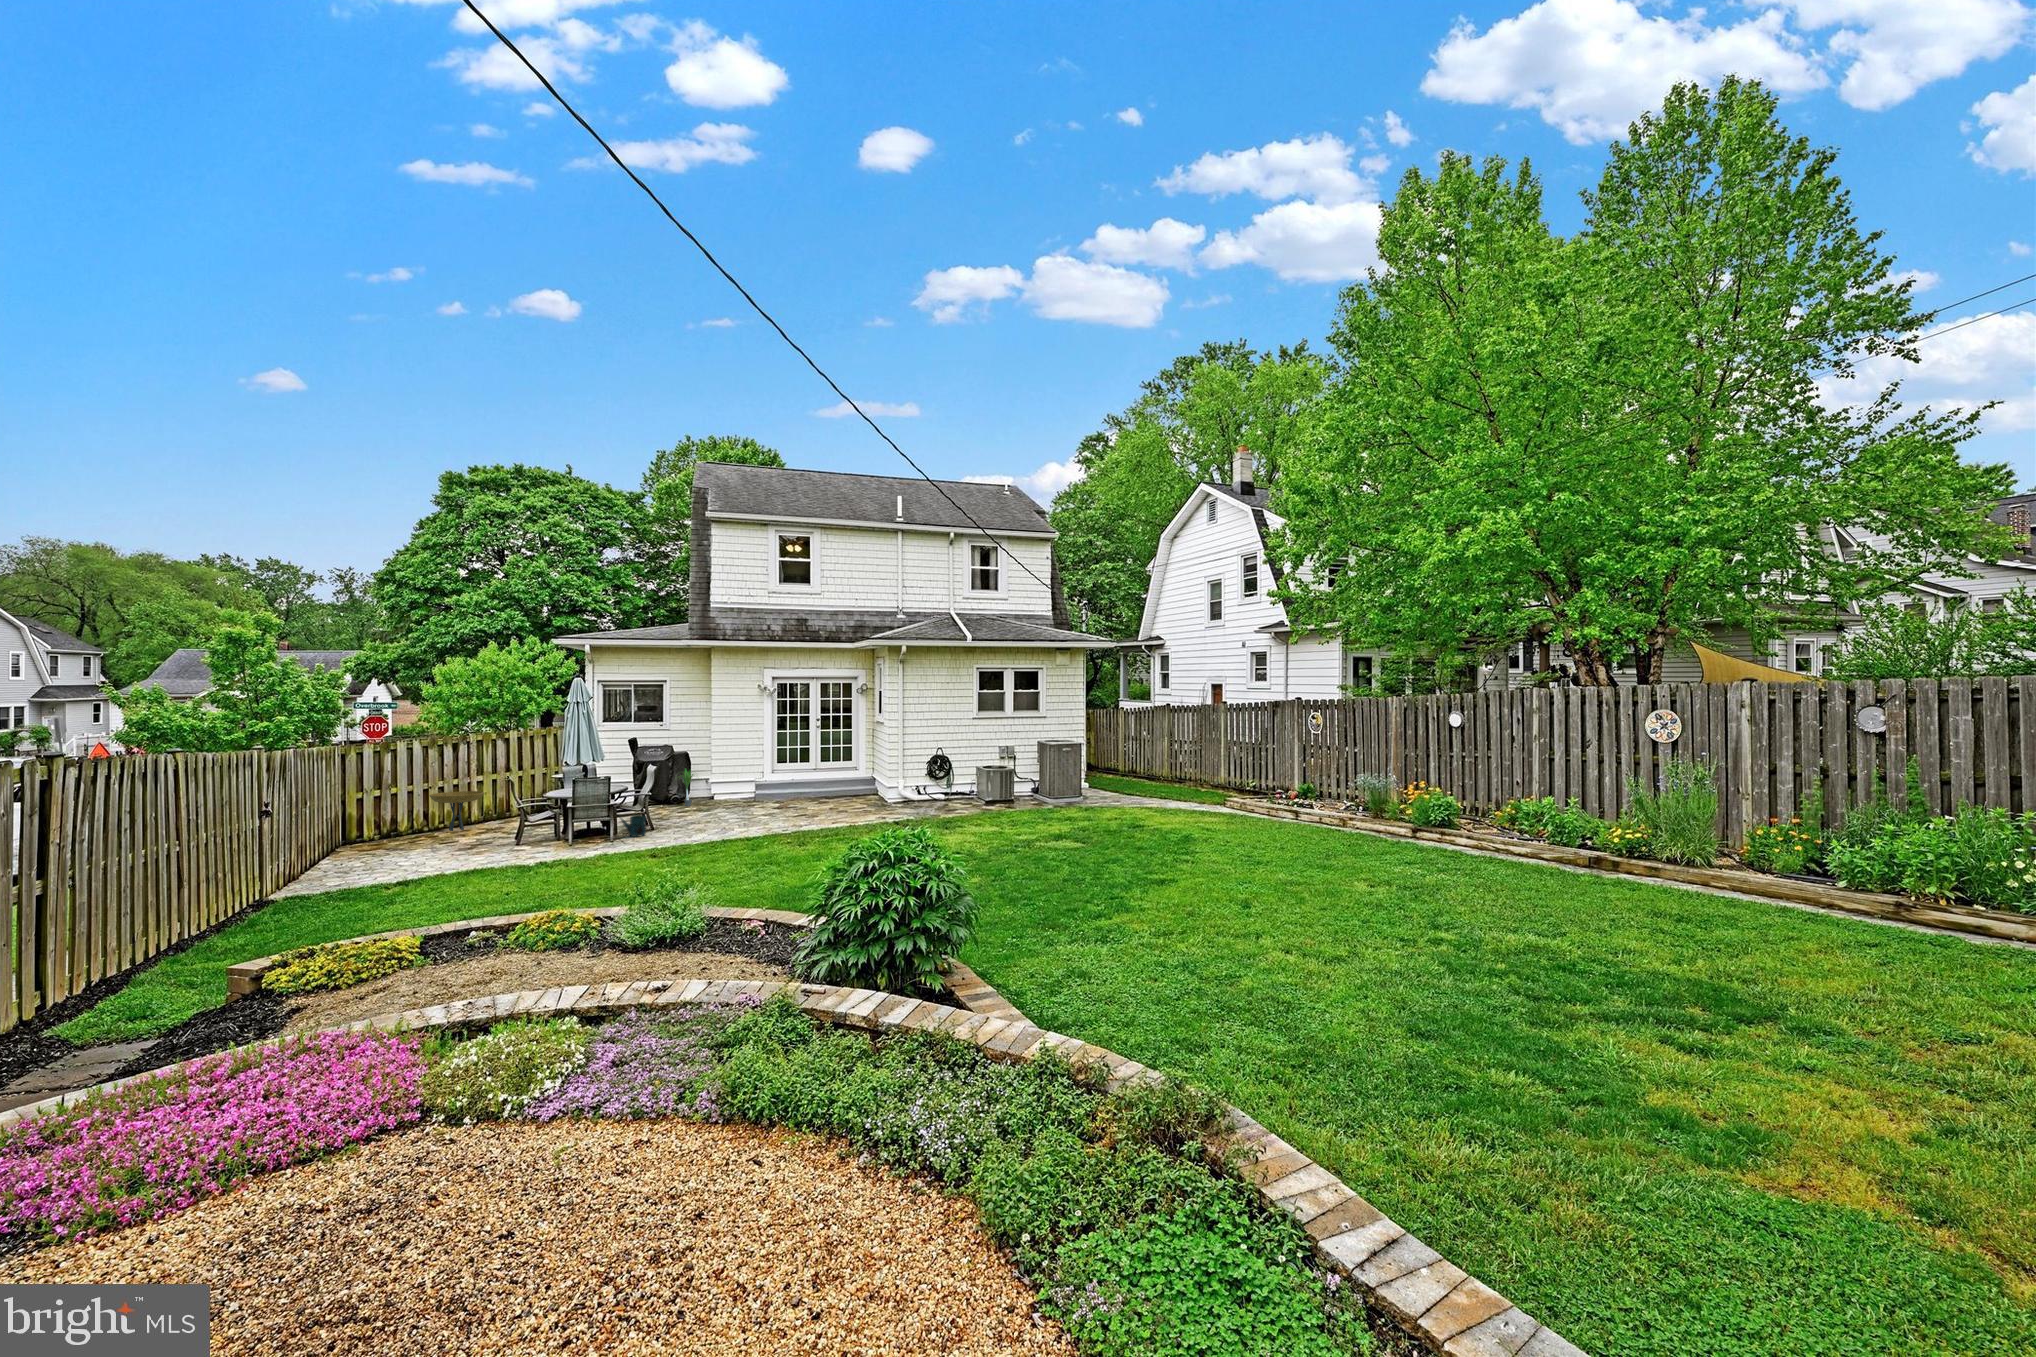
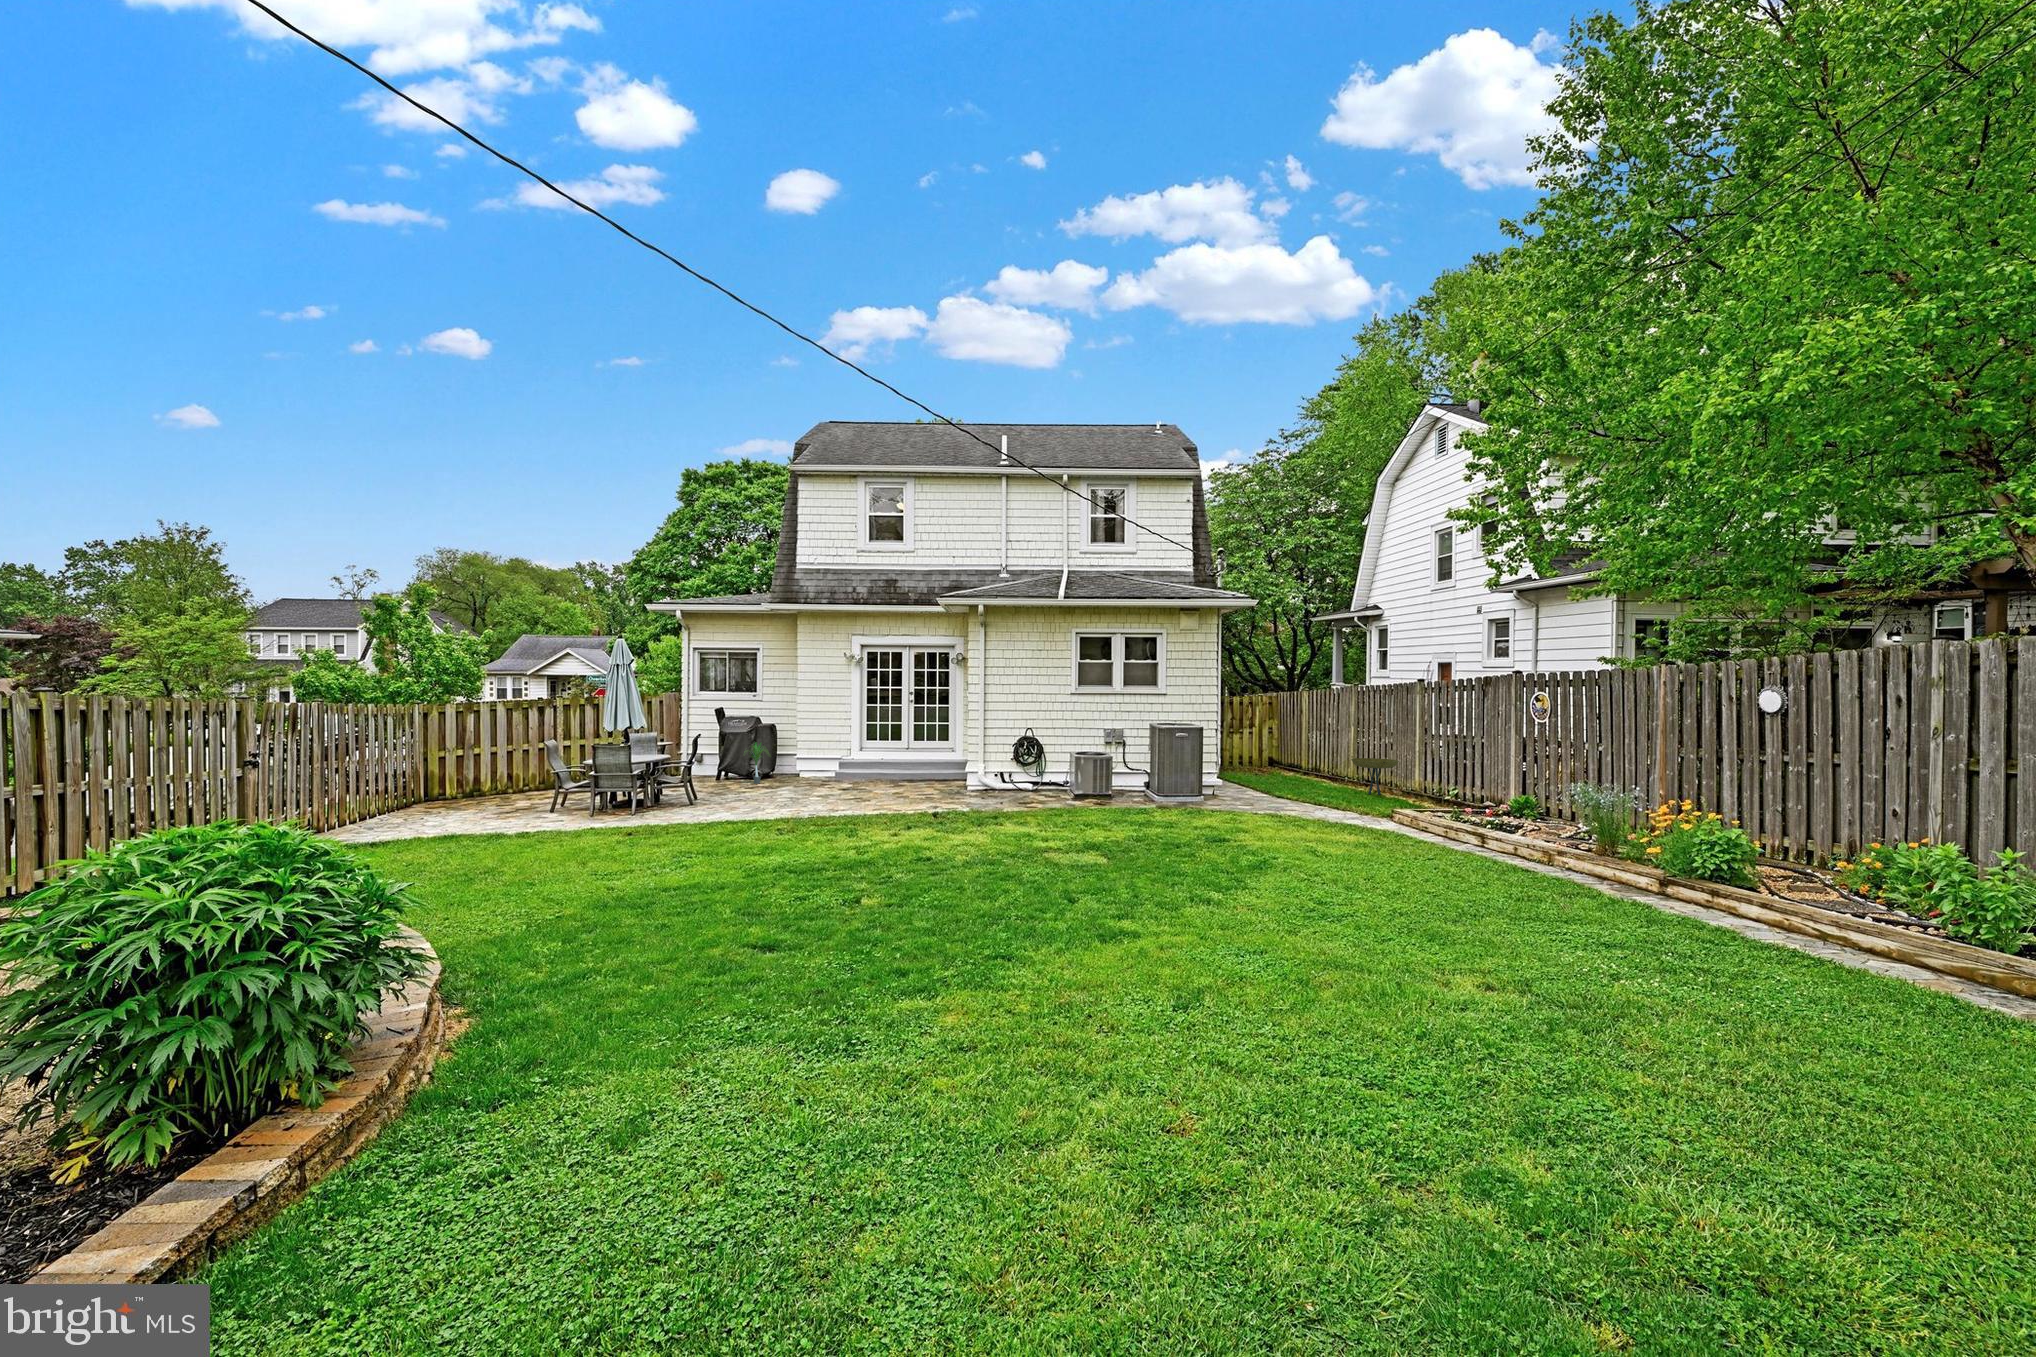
side table: present [429,791,484,831] -> present [1351,758,1399,795]
watering can: present [617,814,646,837] -> none [608,787,646,815]

